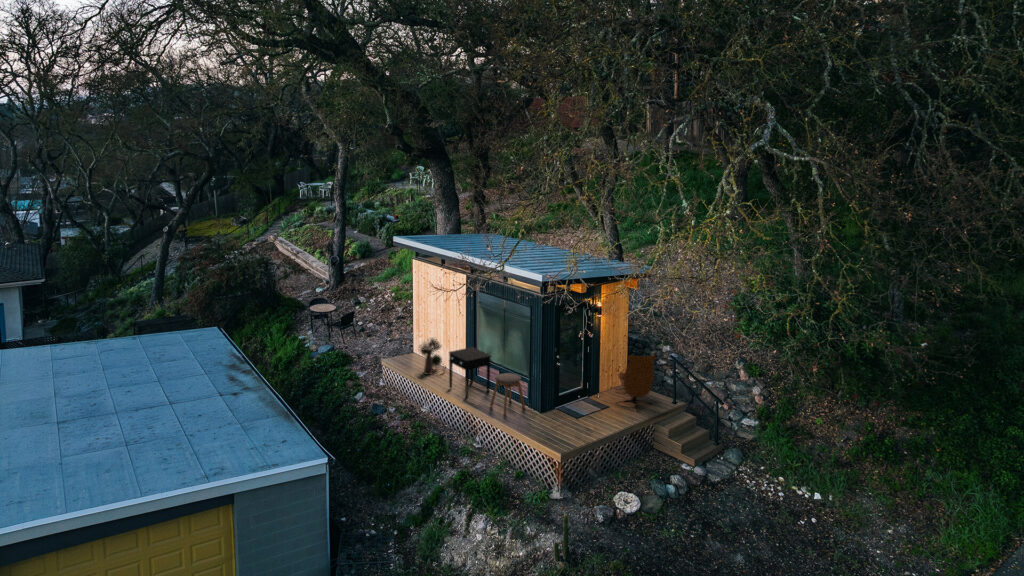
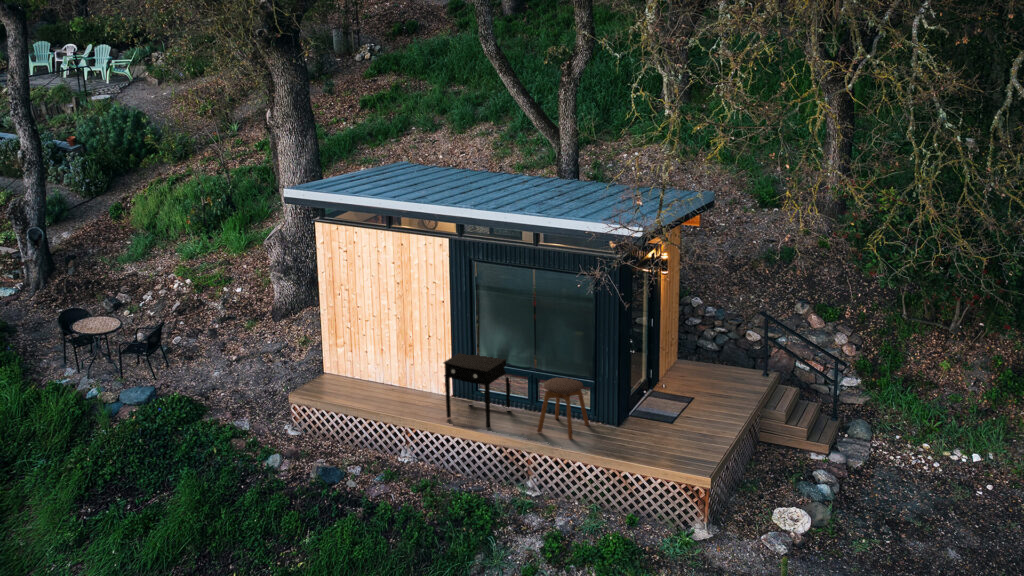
potted plant: present [420,338,446,375] -> none [366,342,413,405]
lounge chair: present [617,355,655,411] -> none [680,315,759,397]

